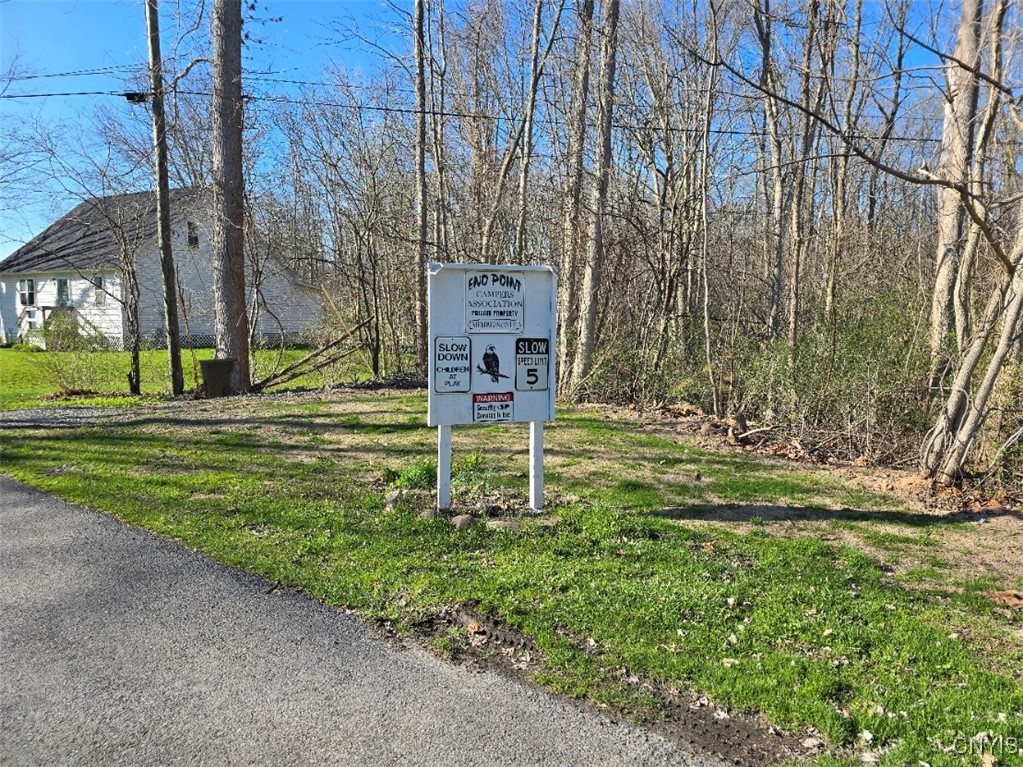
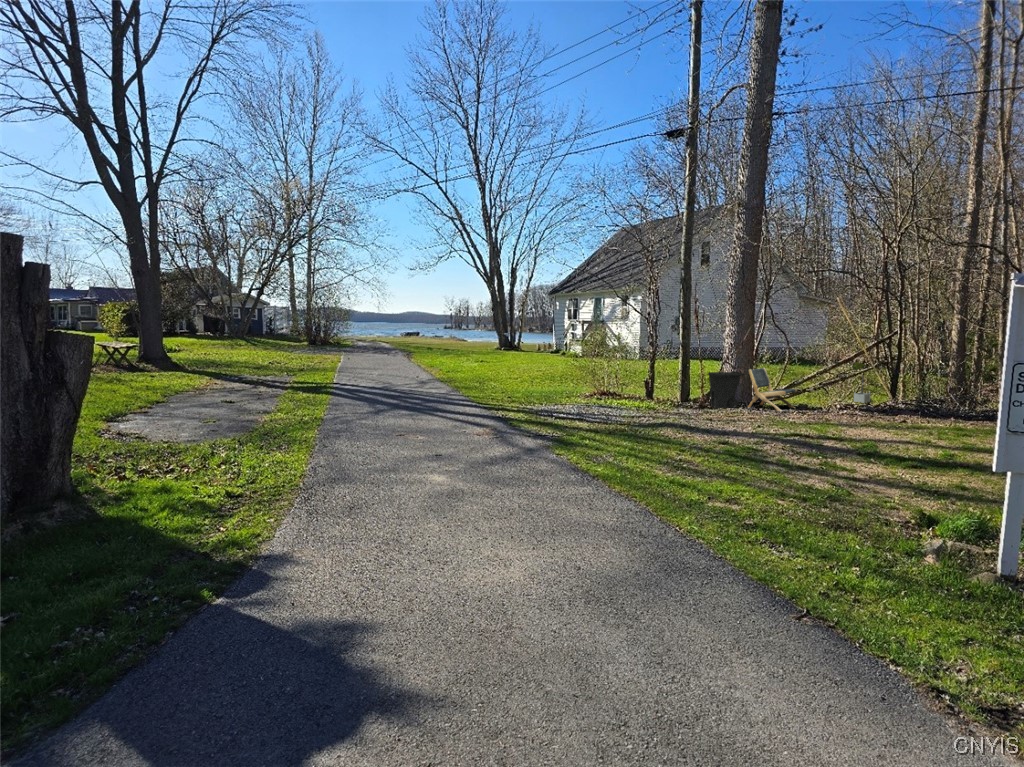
potted tree: none [345,341,363,380] -> present [853,362,871,403]
lounge chair: none [243,352,294,395] -> present [748,368,797,411]

